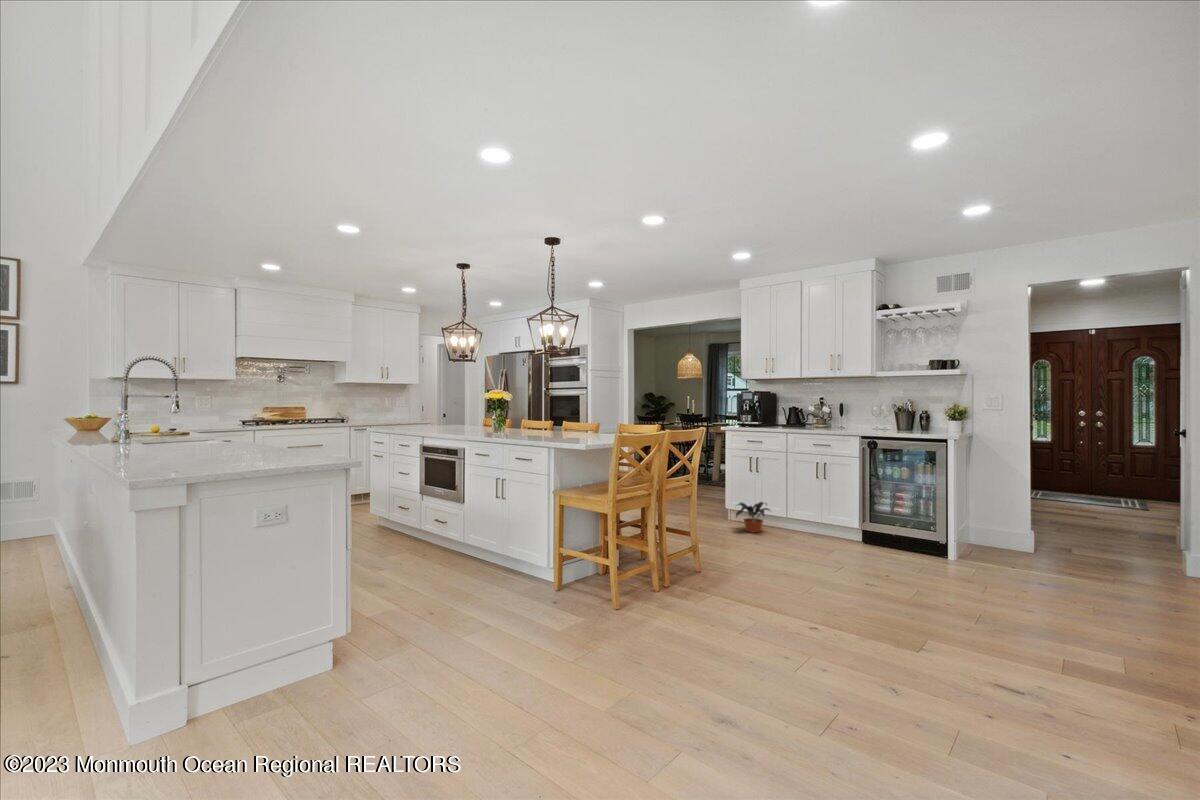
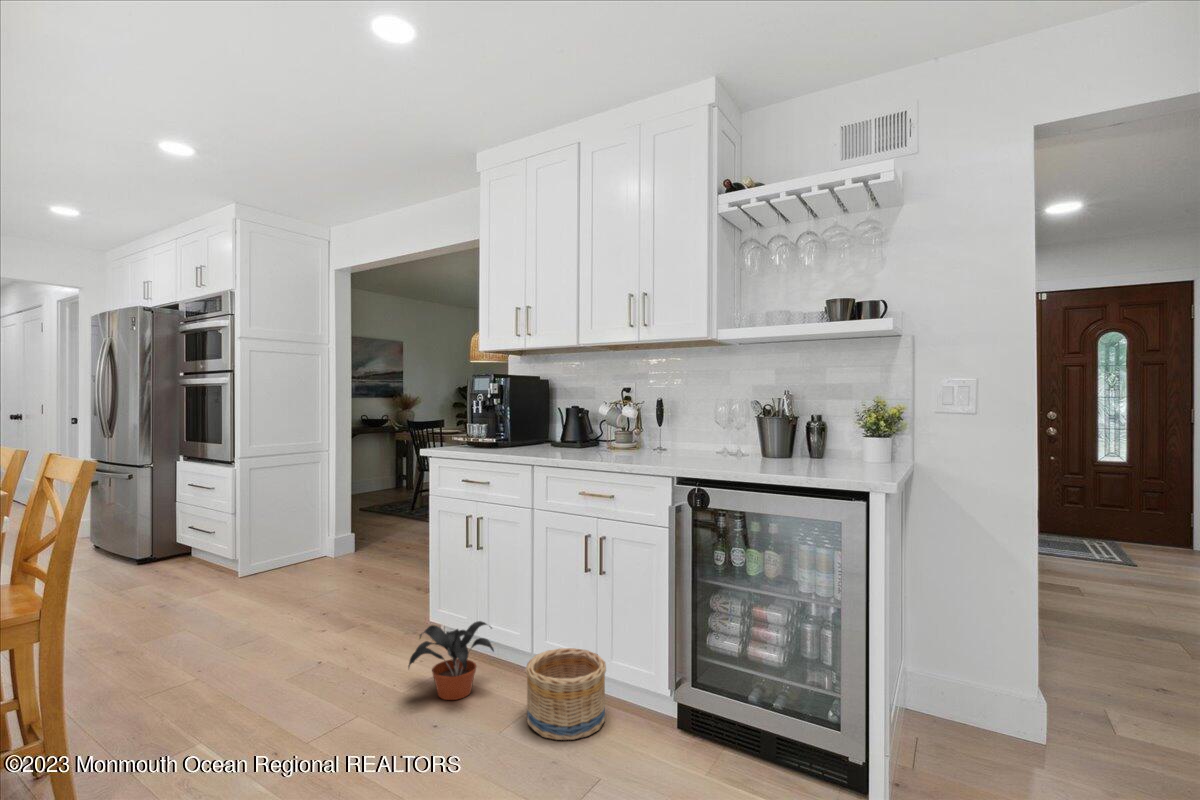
basket: none [792,512,829,543] -> present [526,648,606,740]

